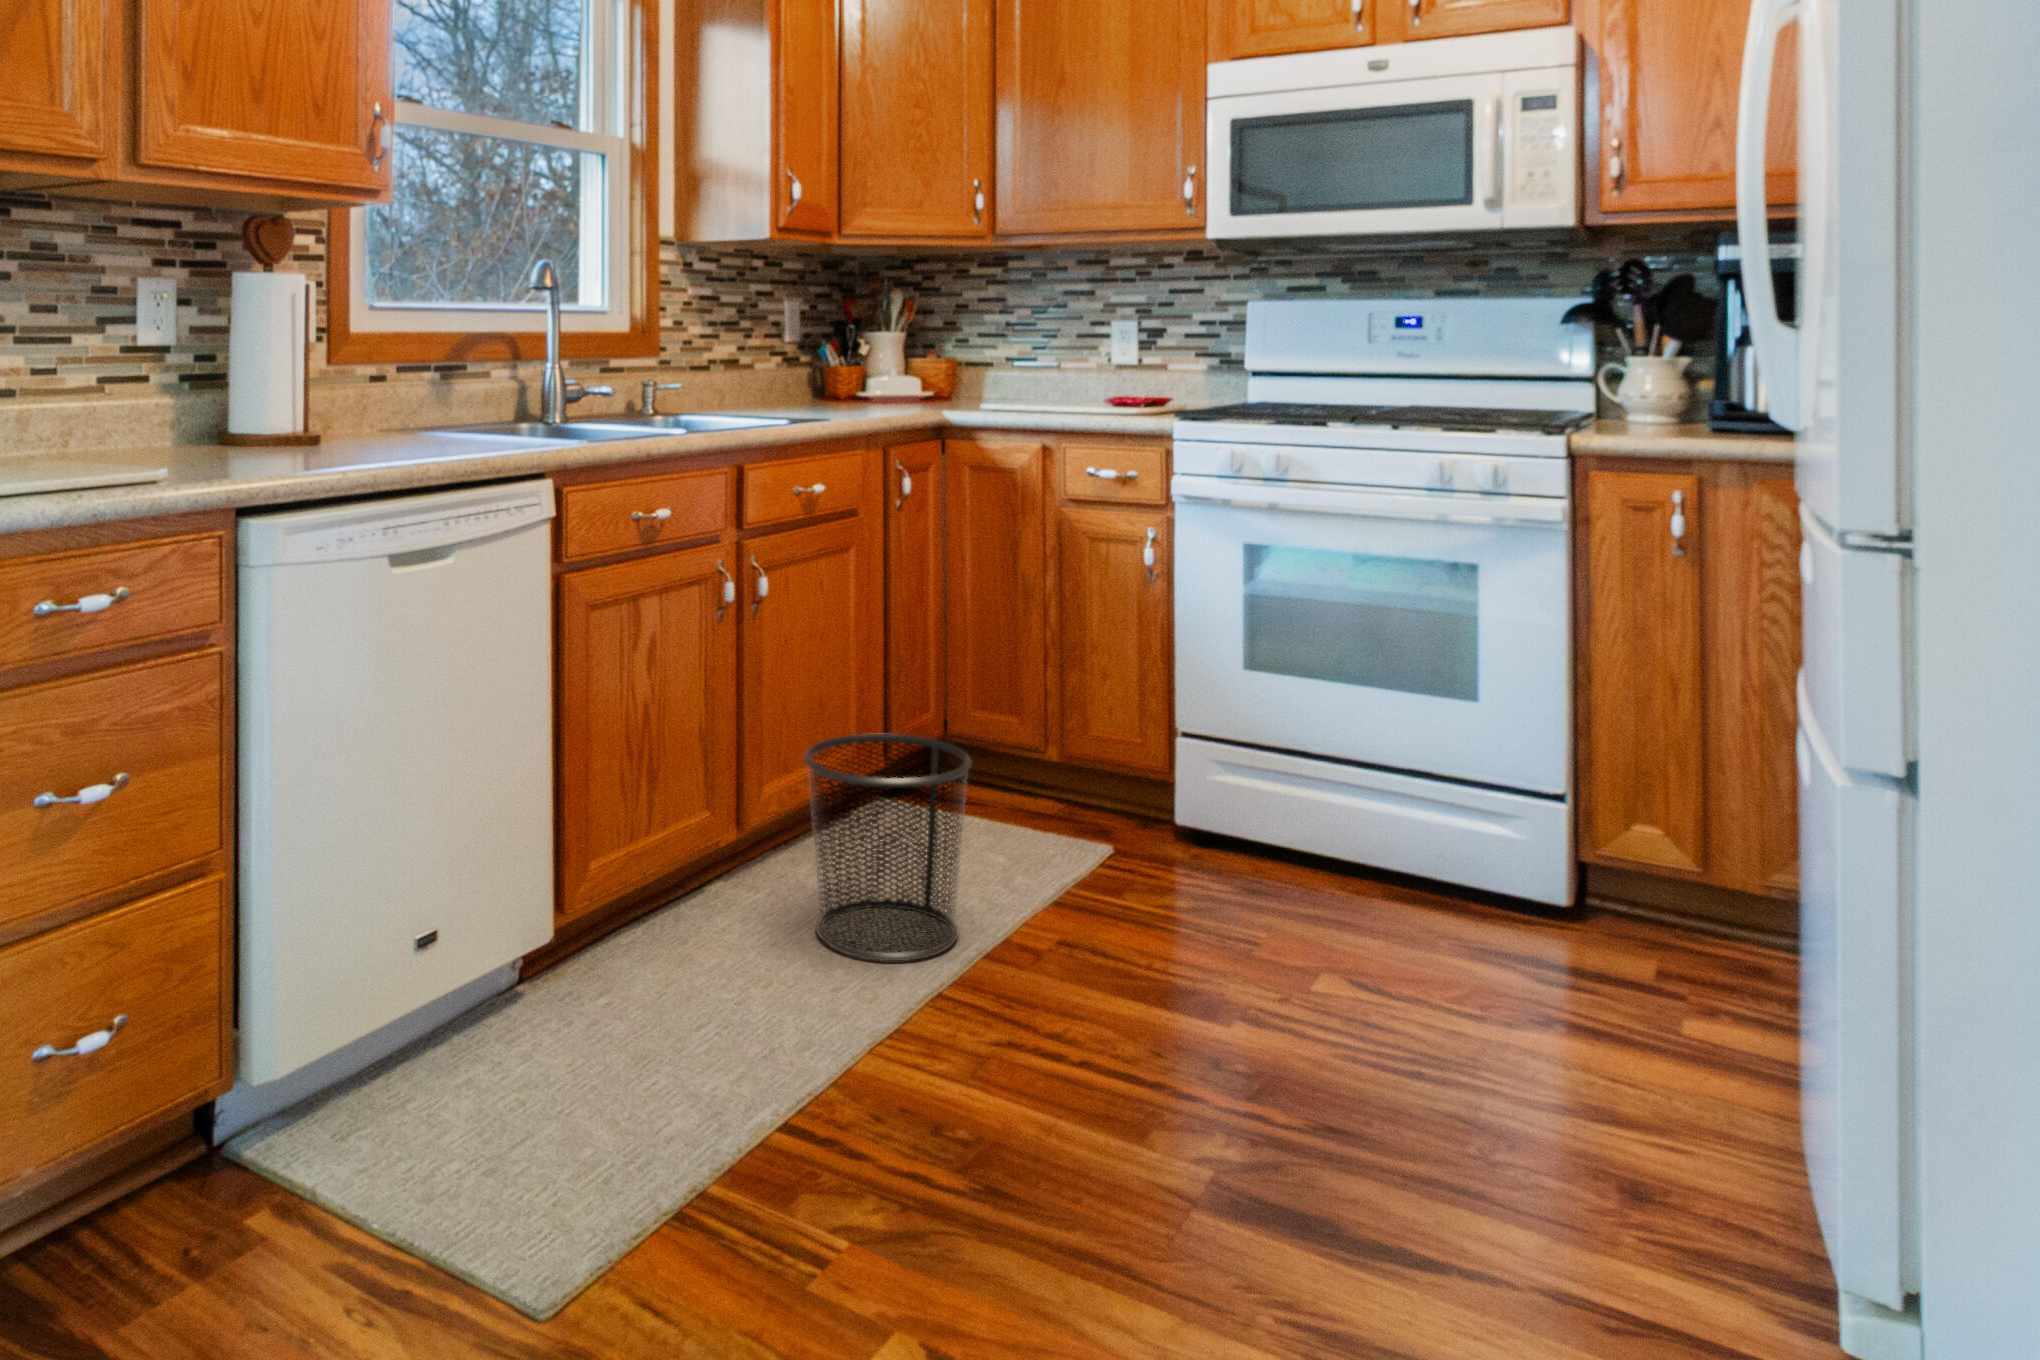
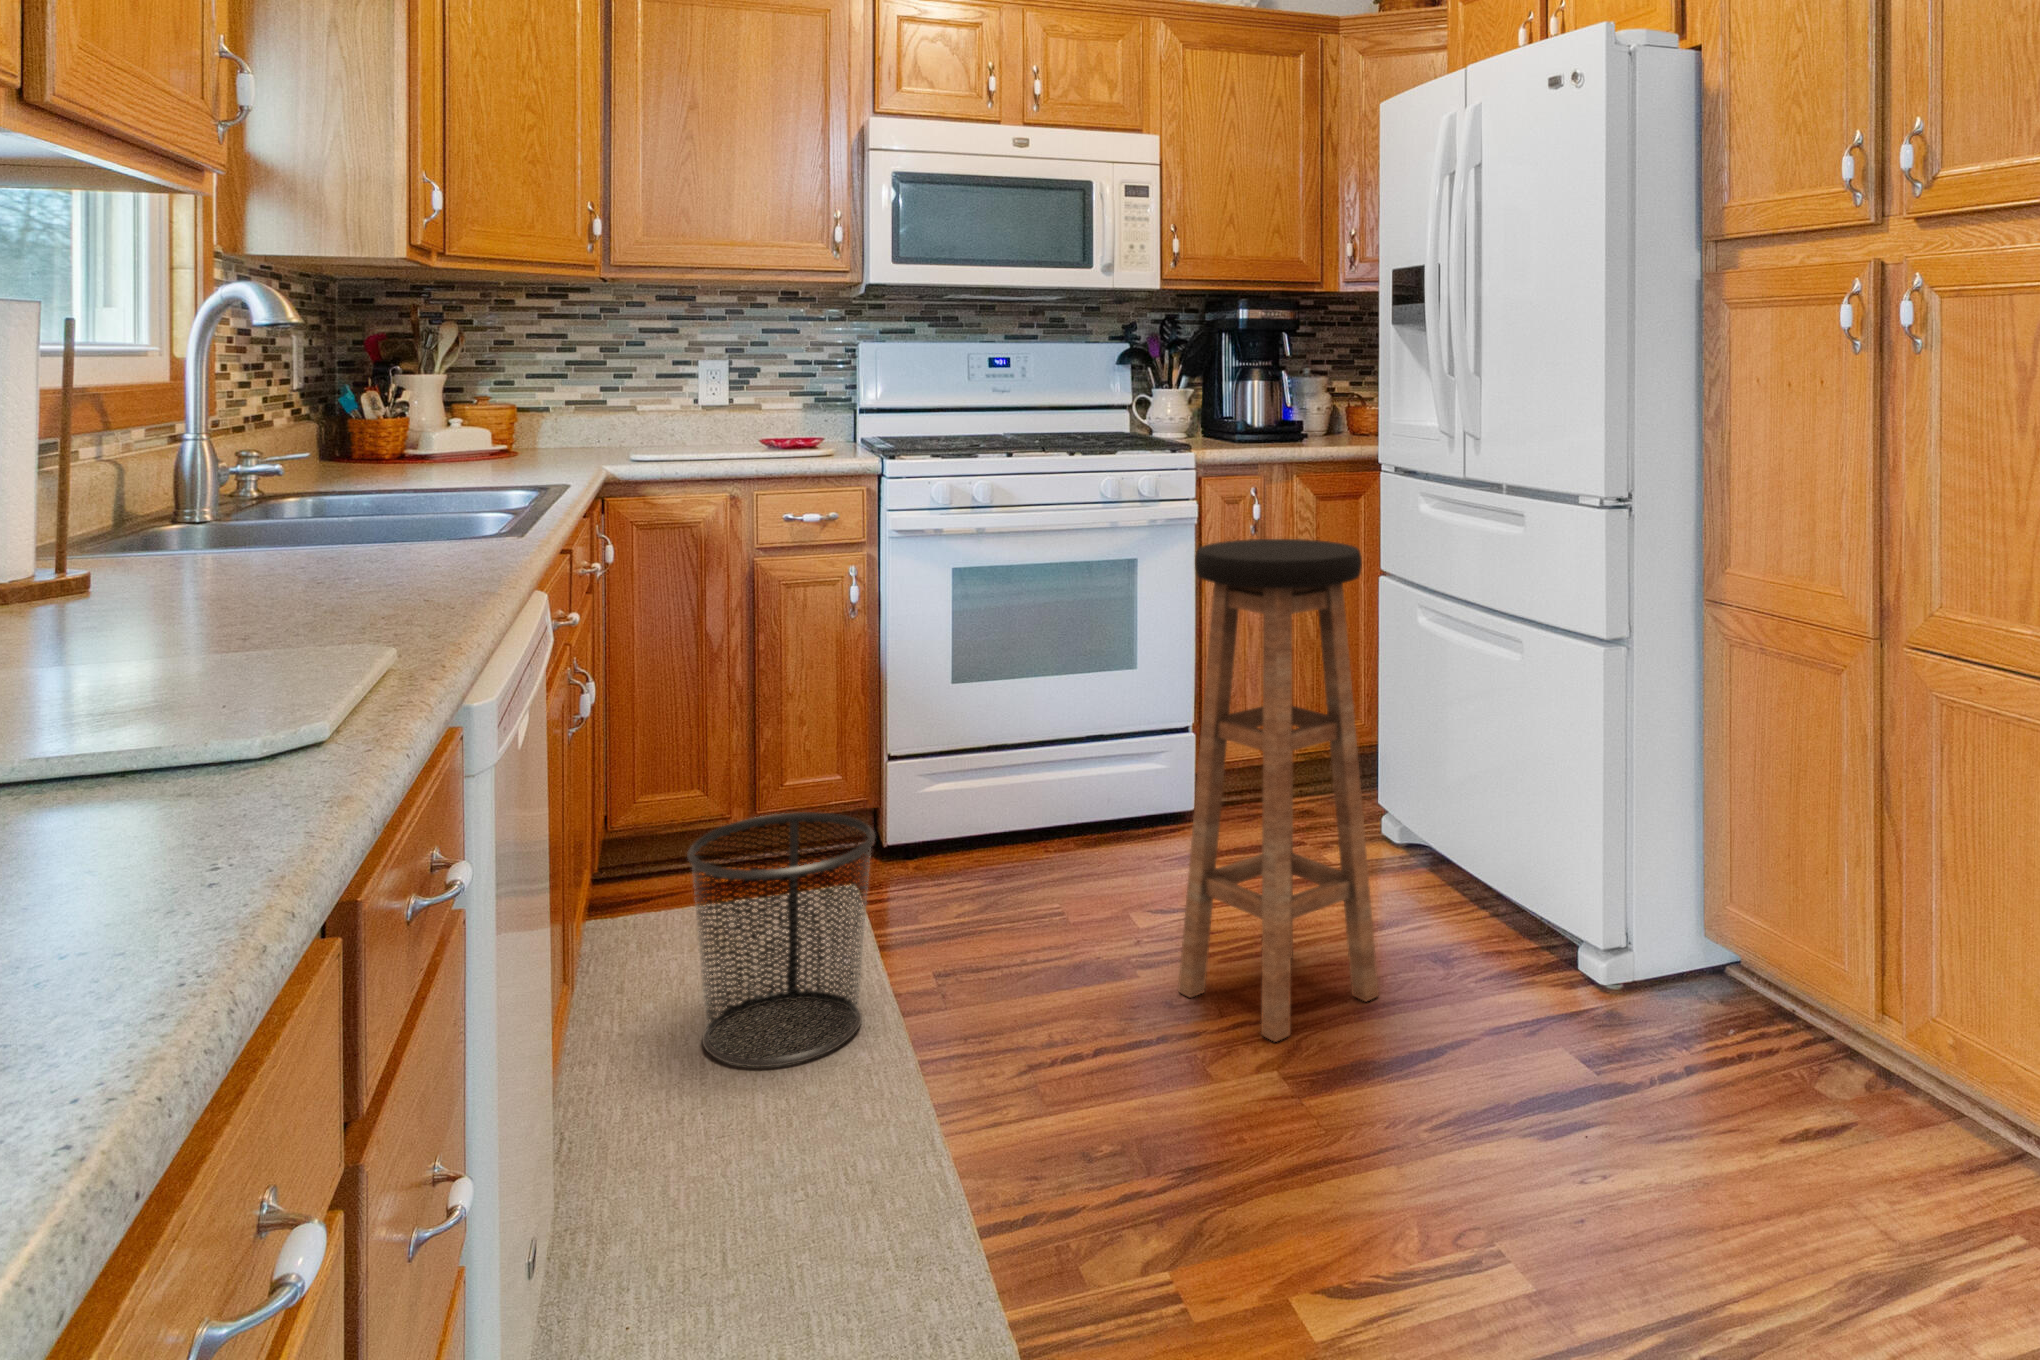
bar stool: none [1249,528,1483,1170] -> present [1178,539,1379,1042]

